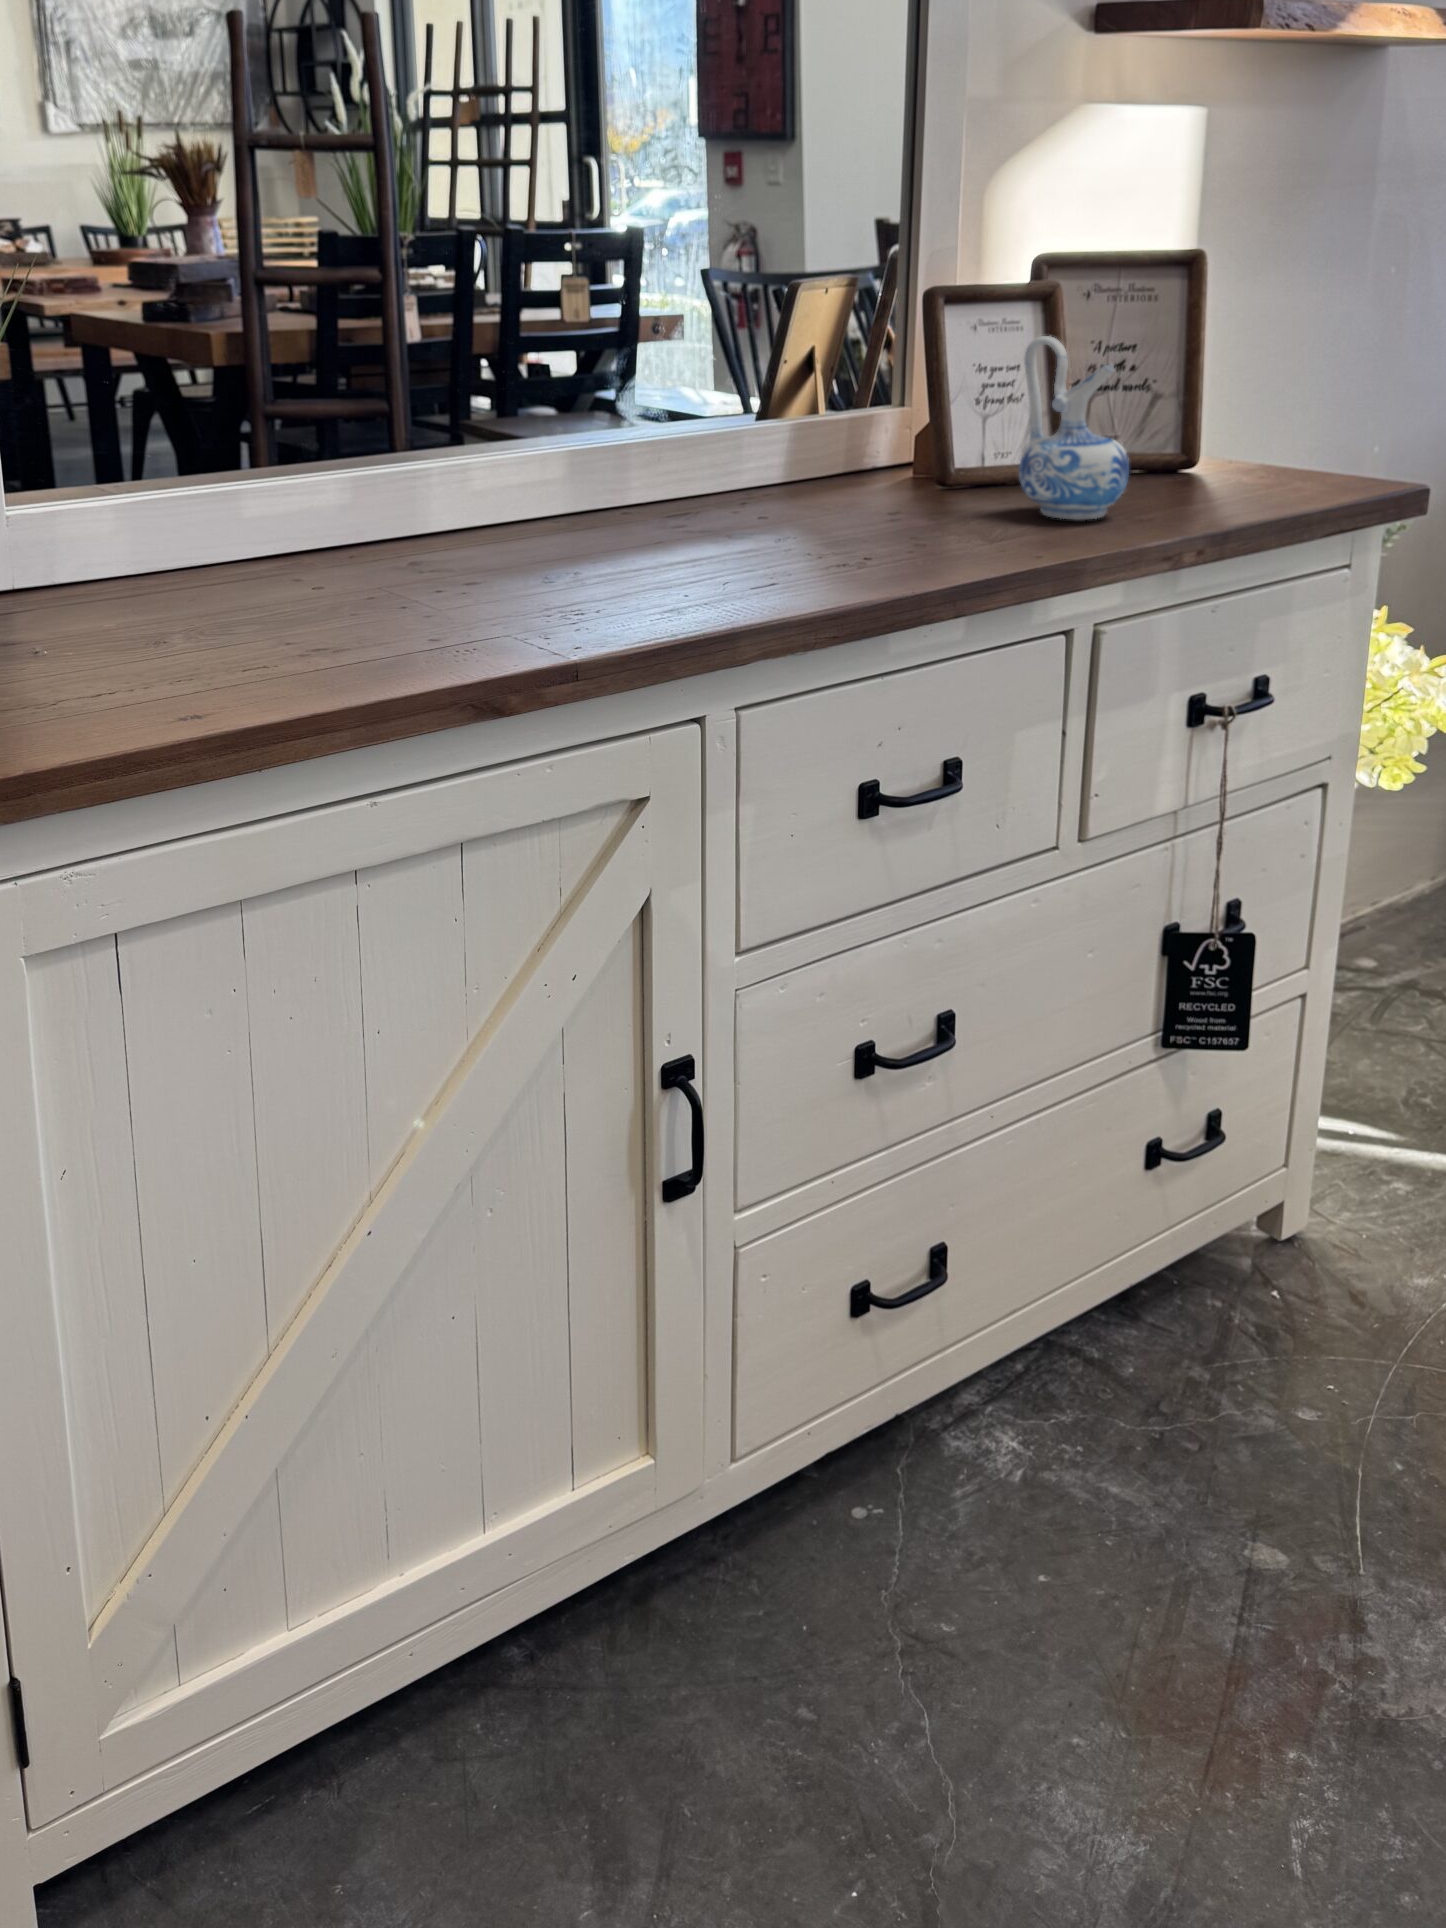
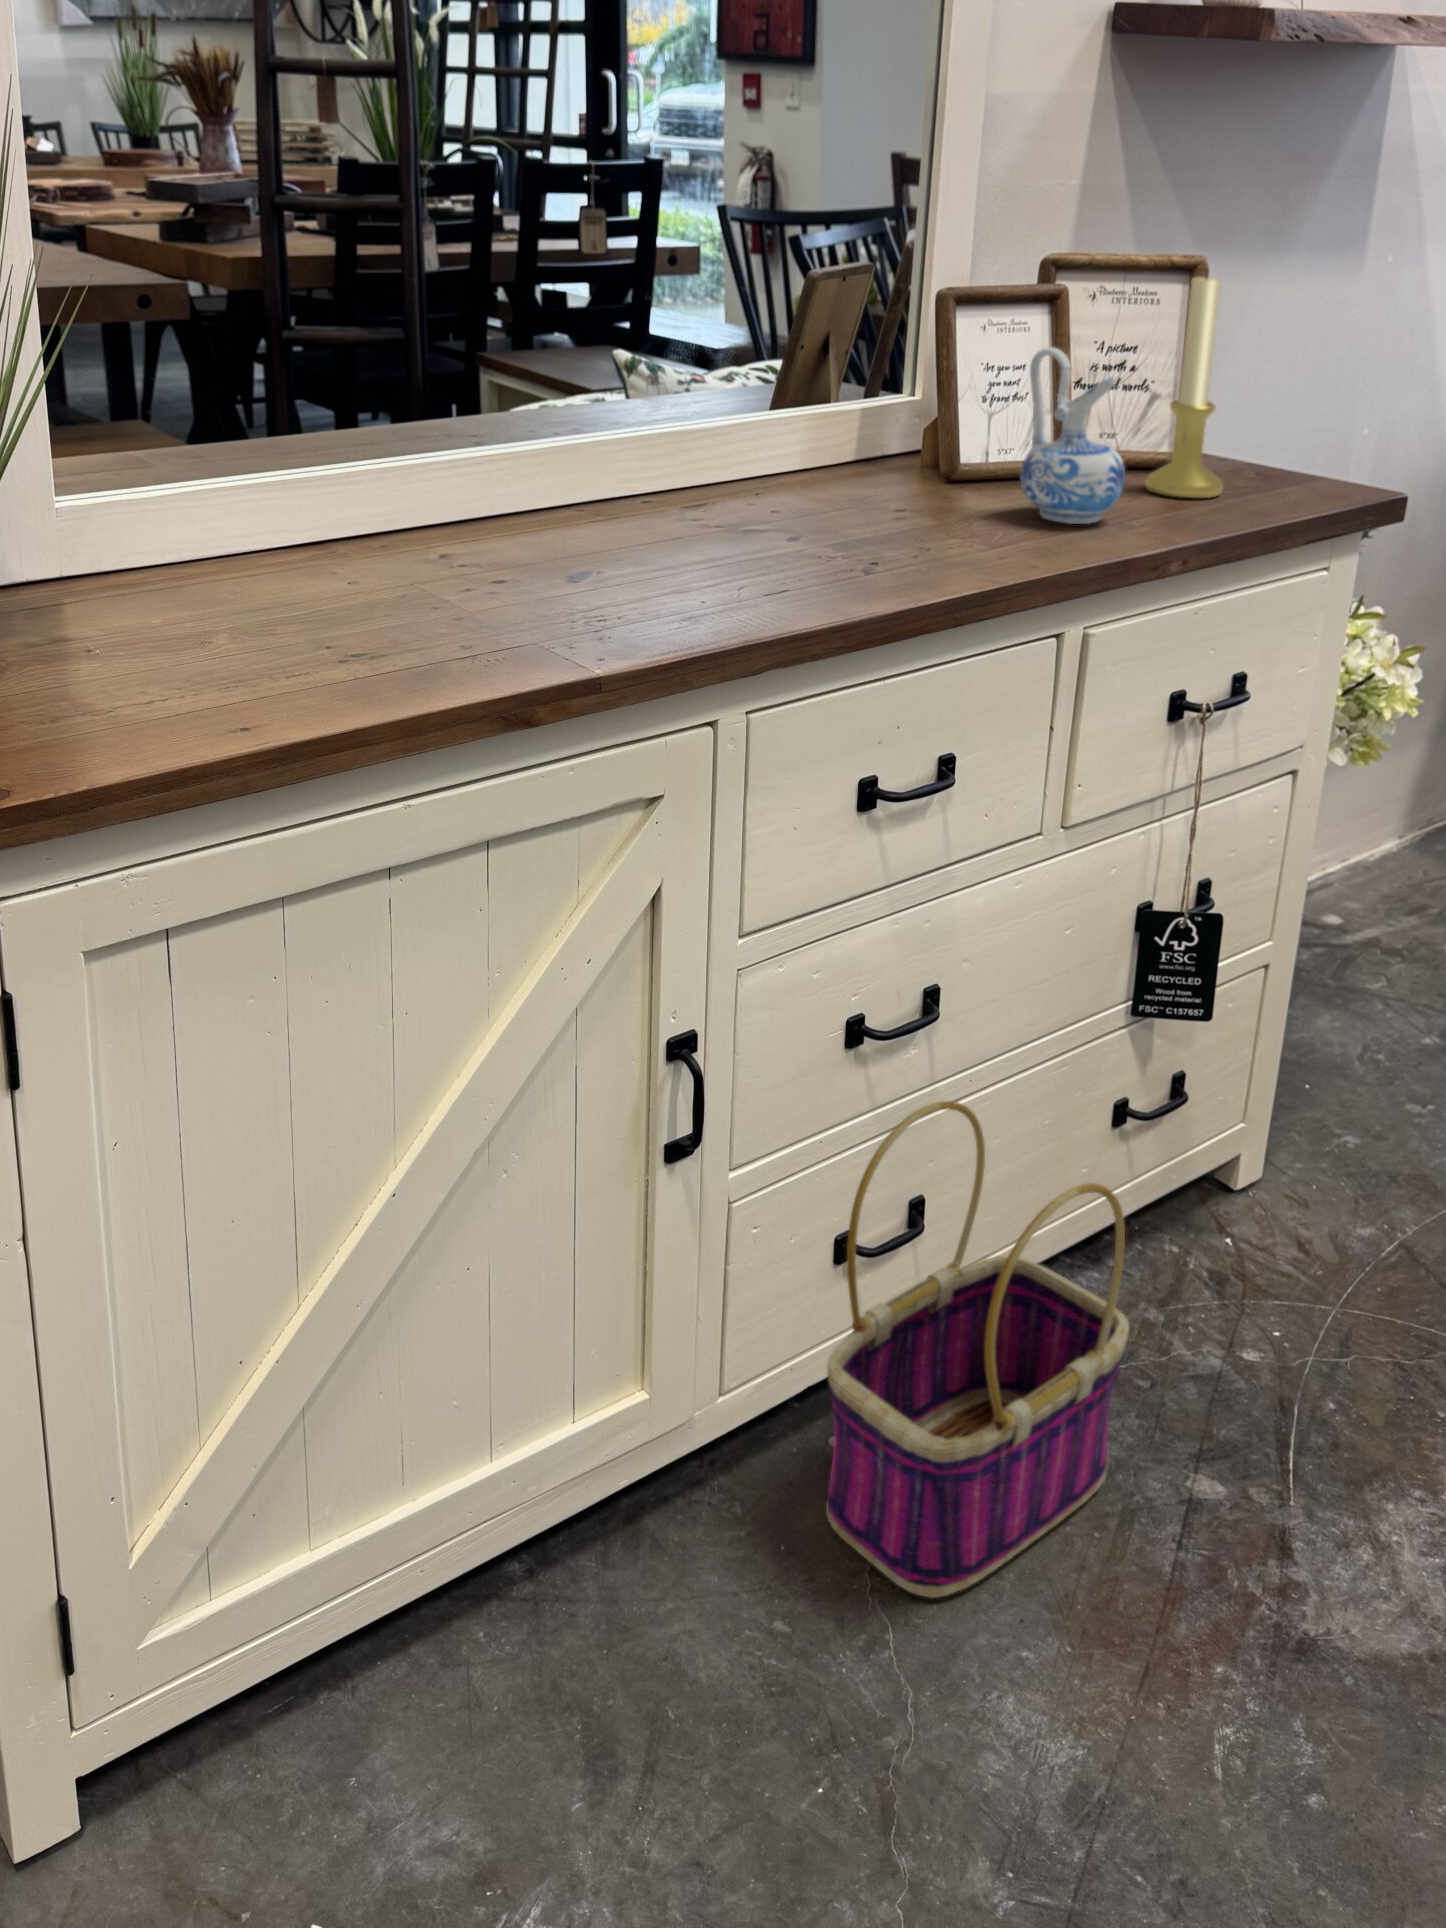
candle holder: none [1150,256,1233,495] -> present [1145,276,1223,498]
basket: none [846,1133,1174,1680] -> present [826,1101,1129,1598]

